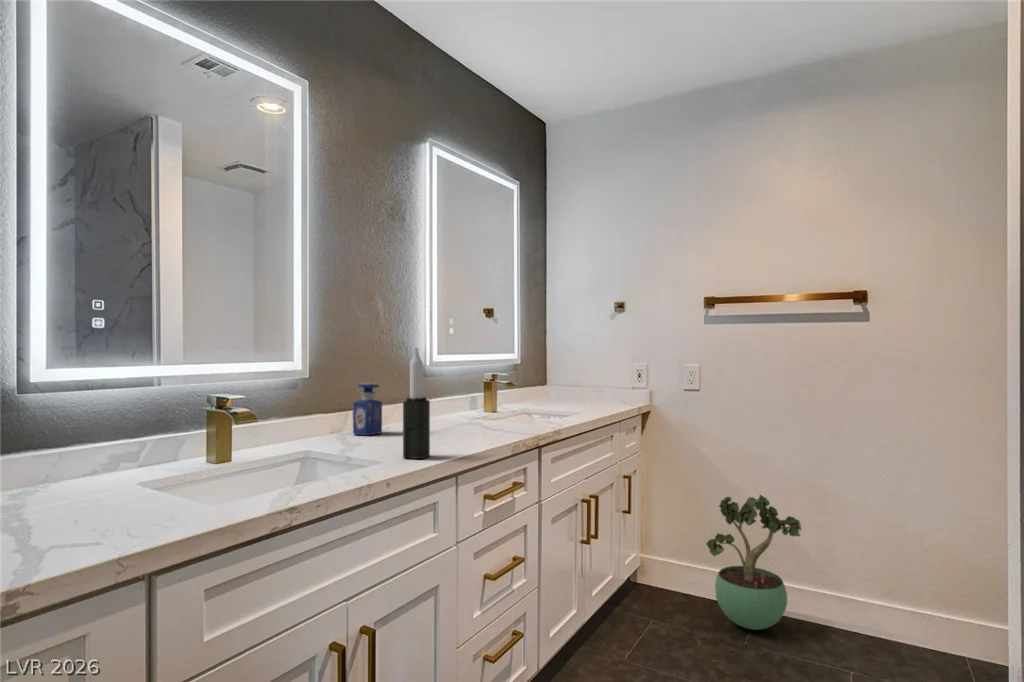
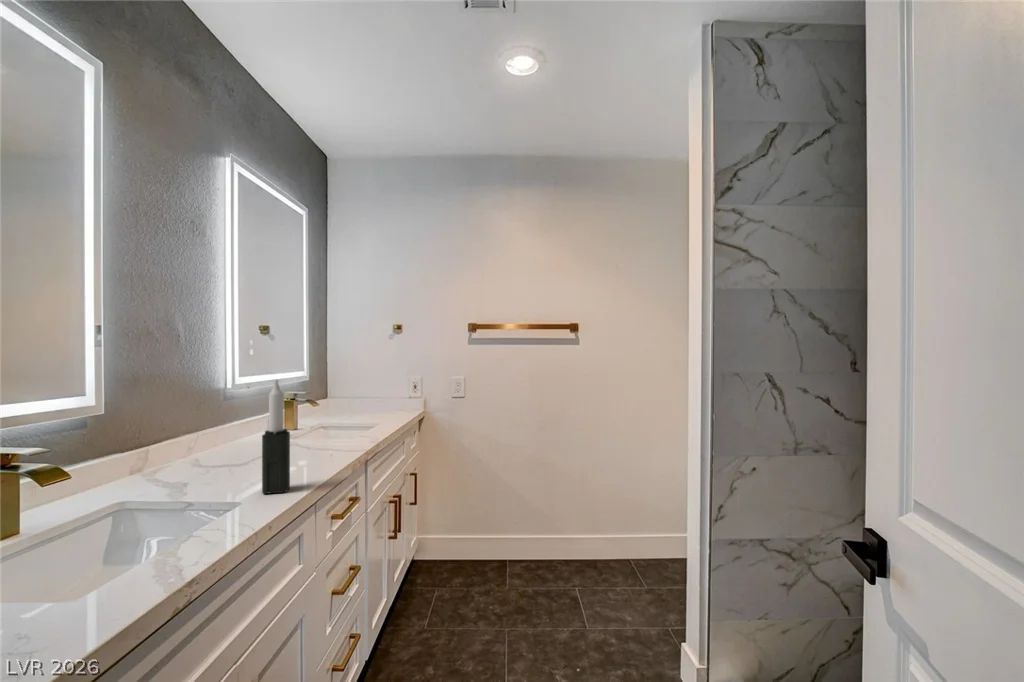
perfume bottle: present [353,382,382,435] -> none [157,413,196,473]
potted plant: present [707,495,801,630] -> none [477,473,542,576]

